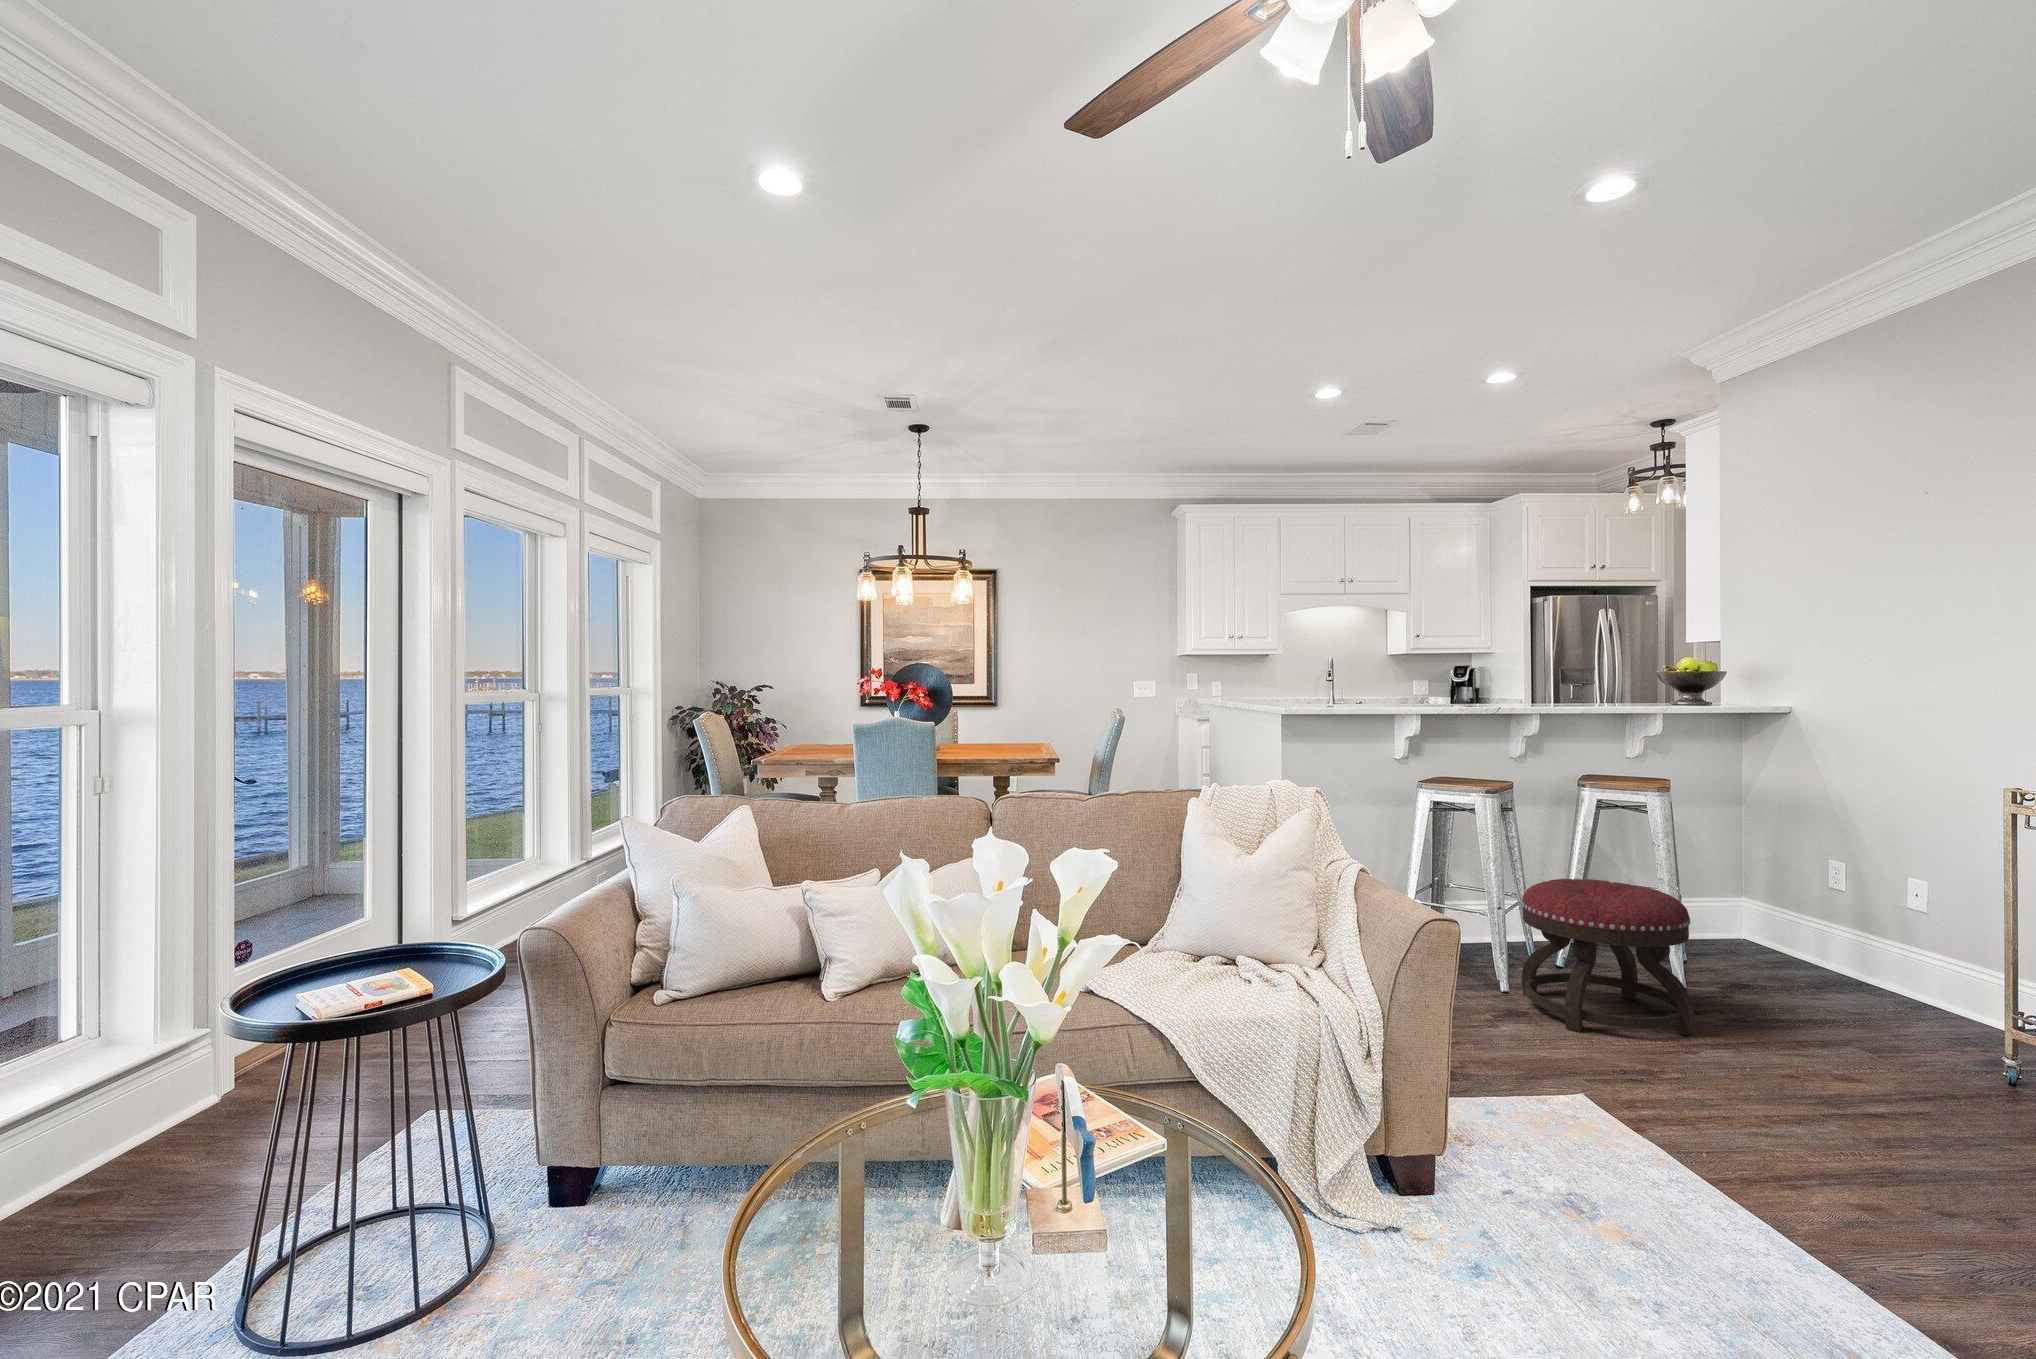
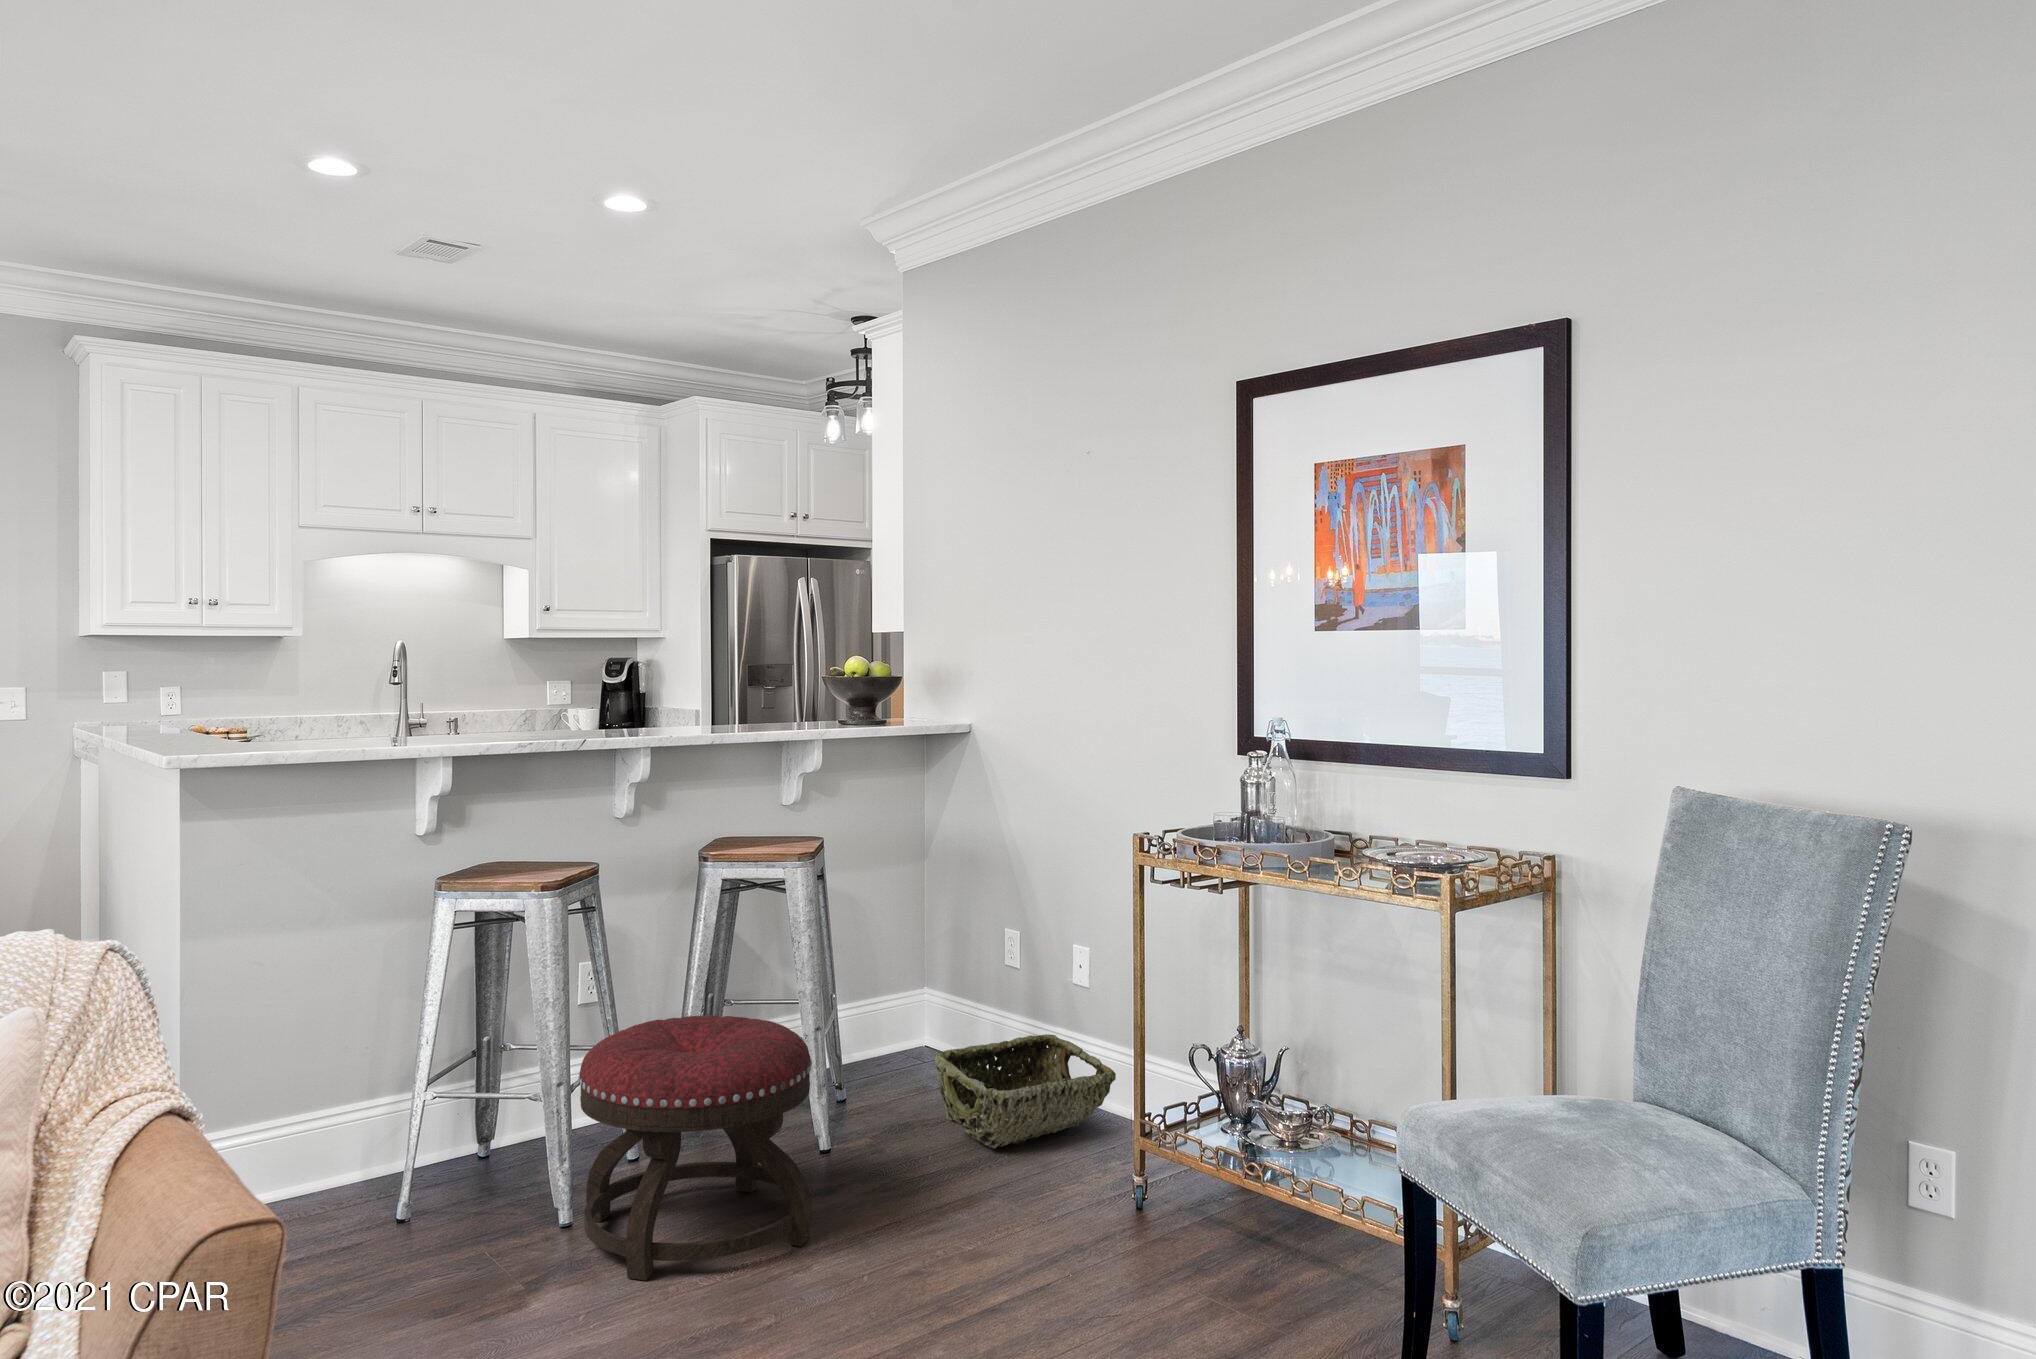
woven basket: none [1772,933,1949,1008] -> present [935,1034,1116,1149]

